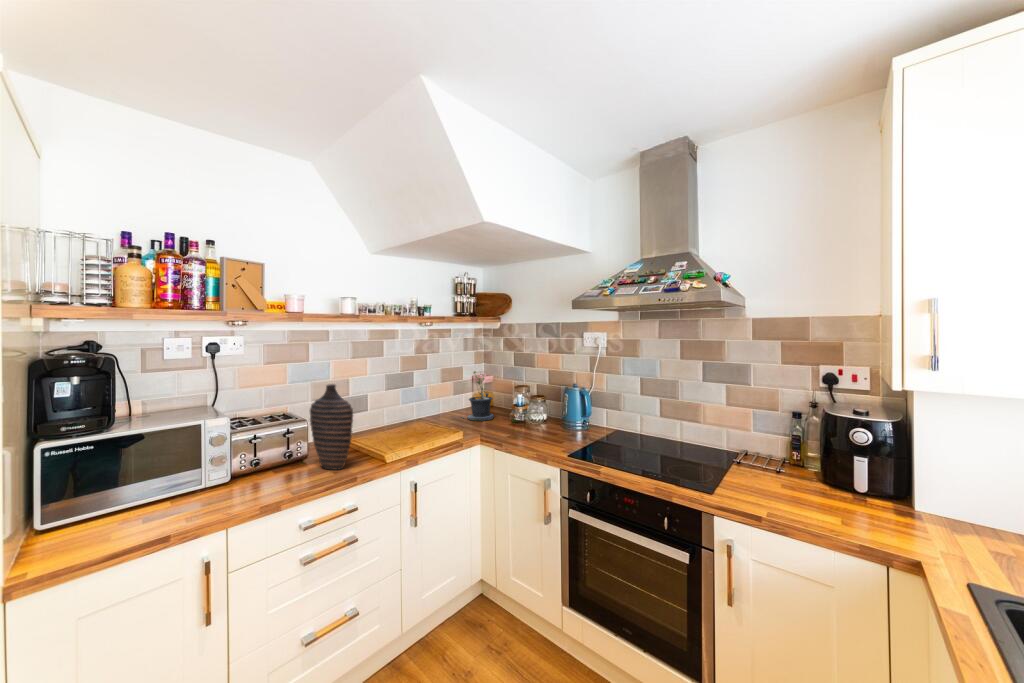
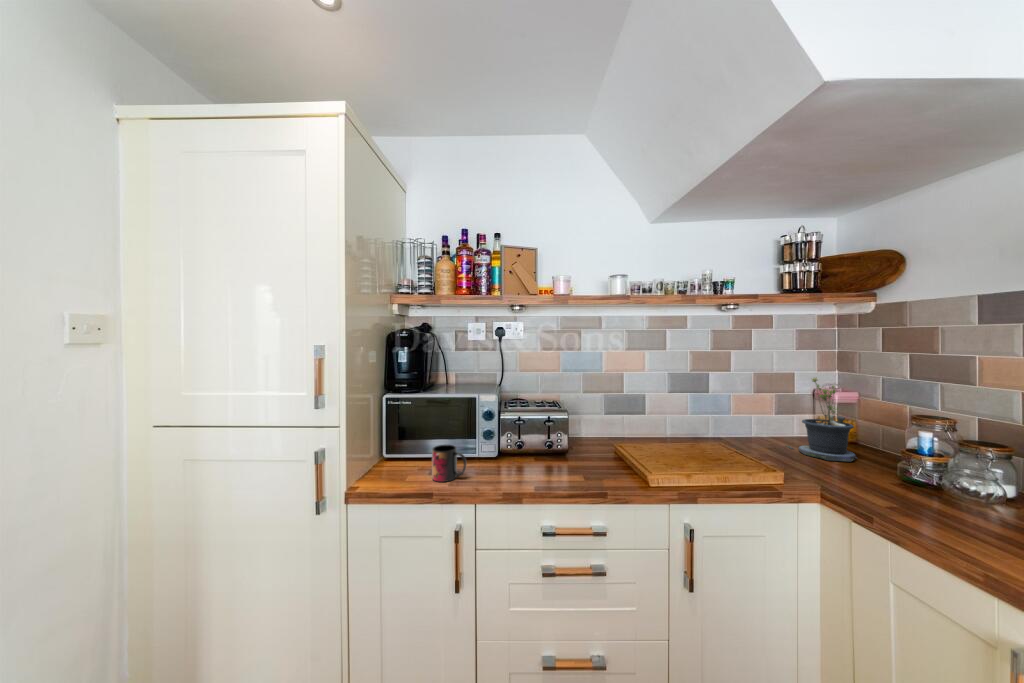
decorative vase: present [310,384,353,470] -> none [566,373,608,477]
mug: none [160,478,210,520] -> present [432,445,467,482]

